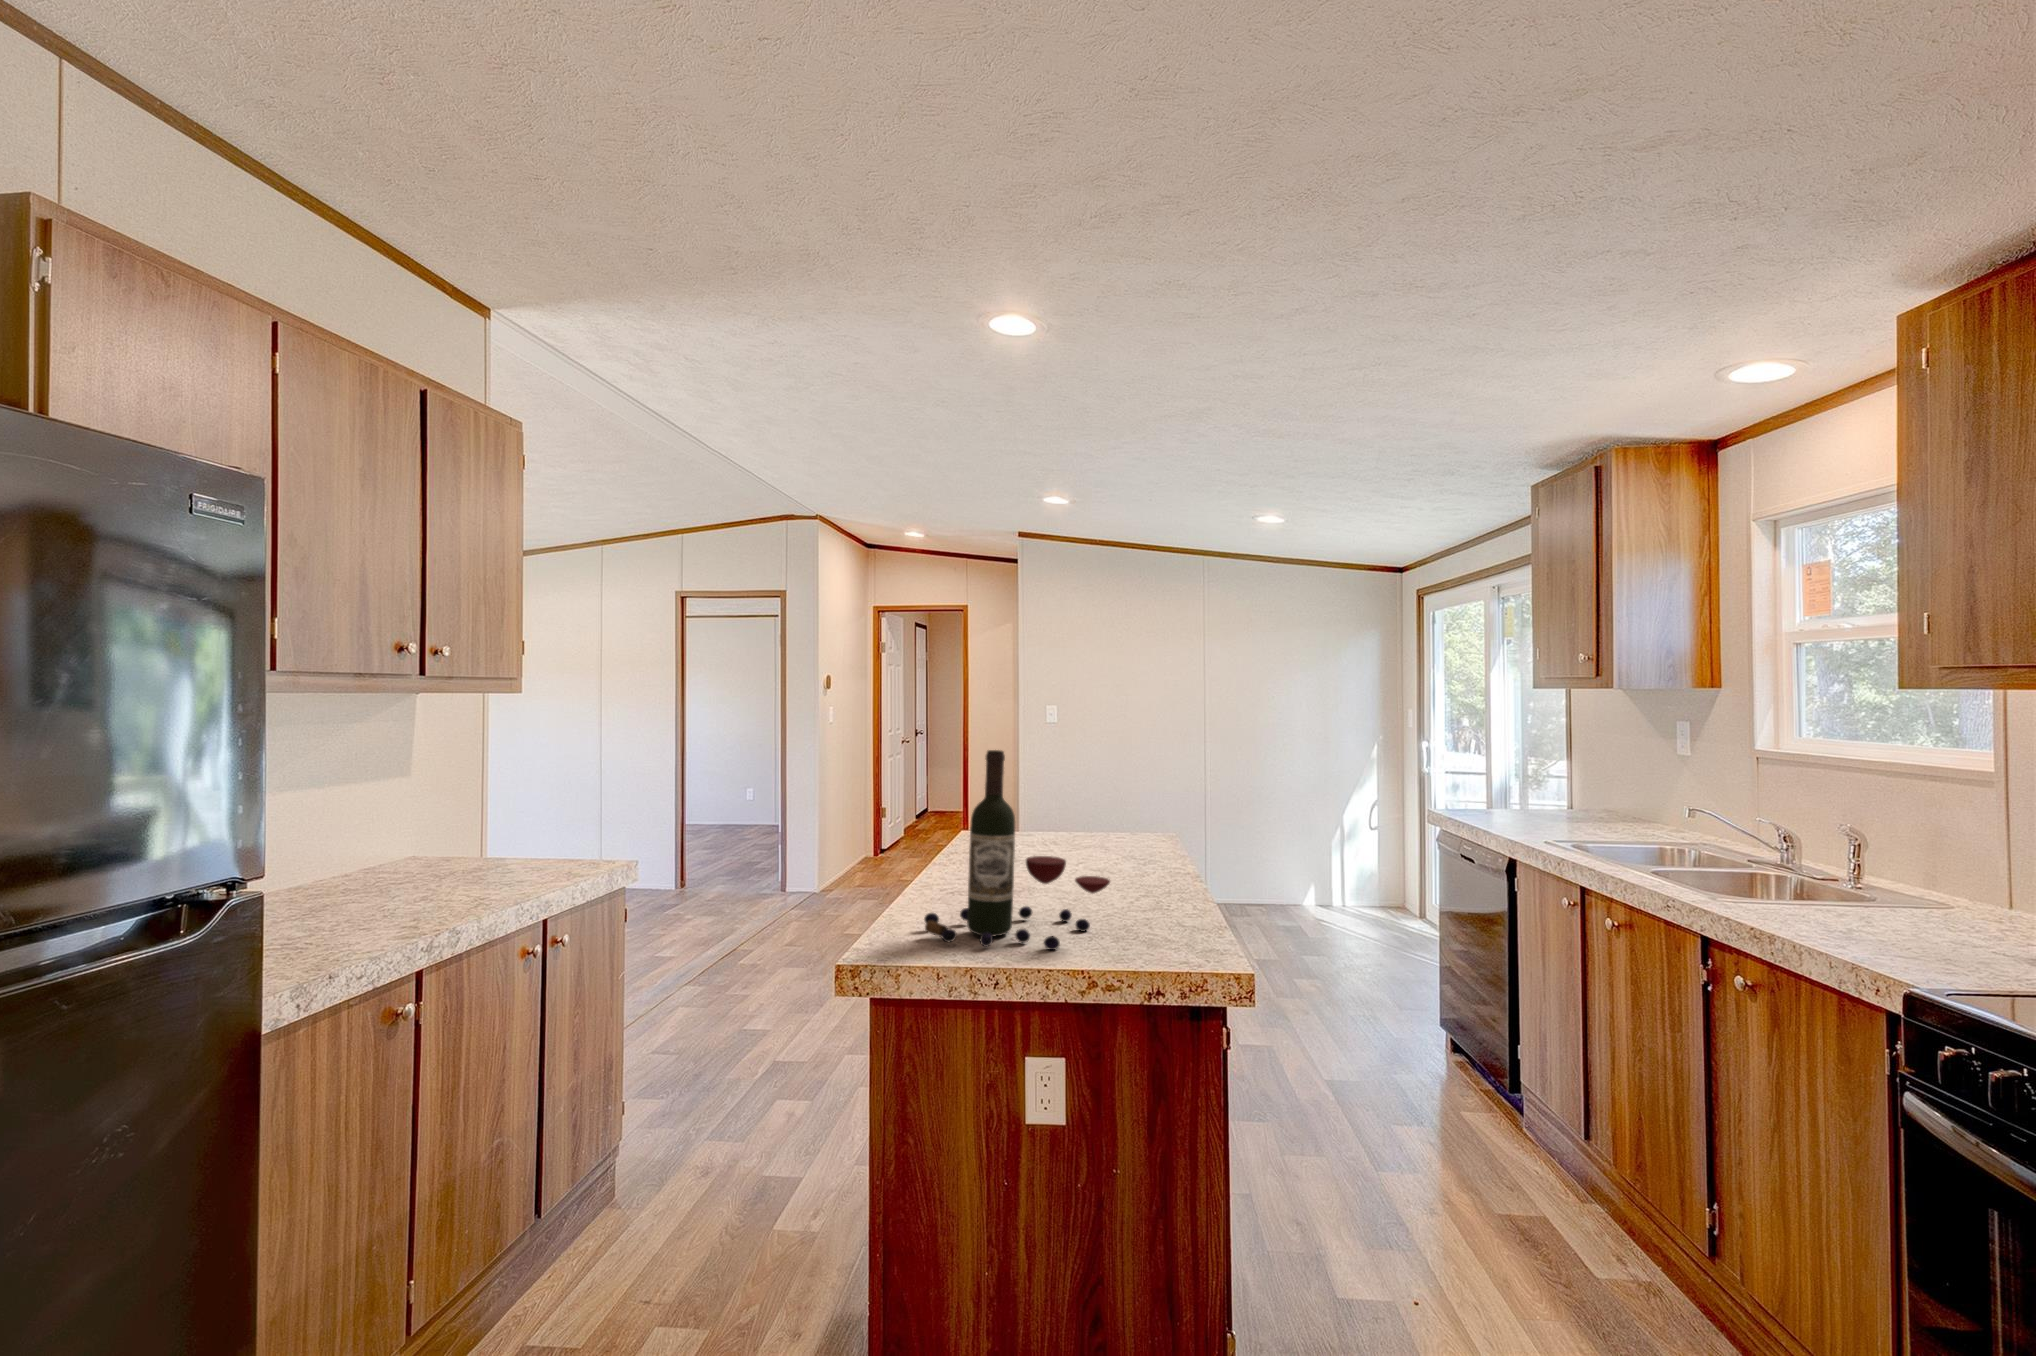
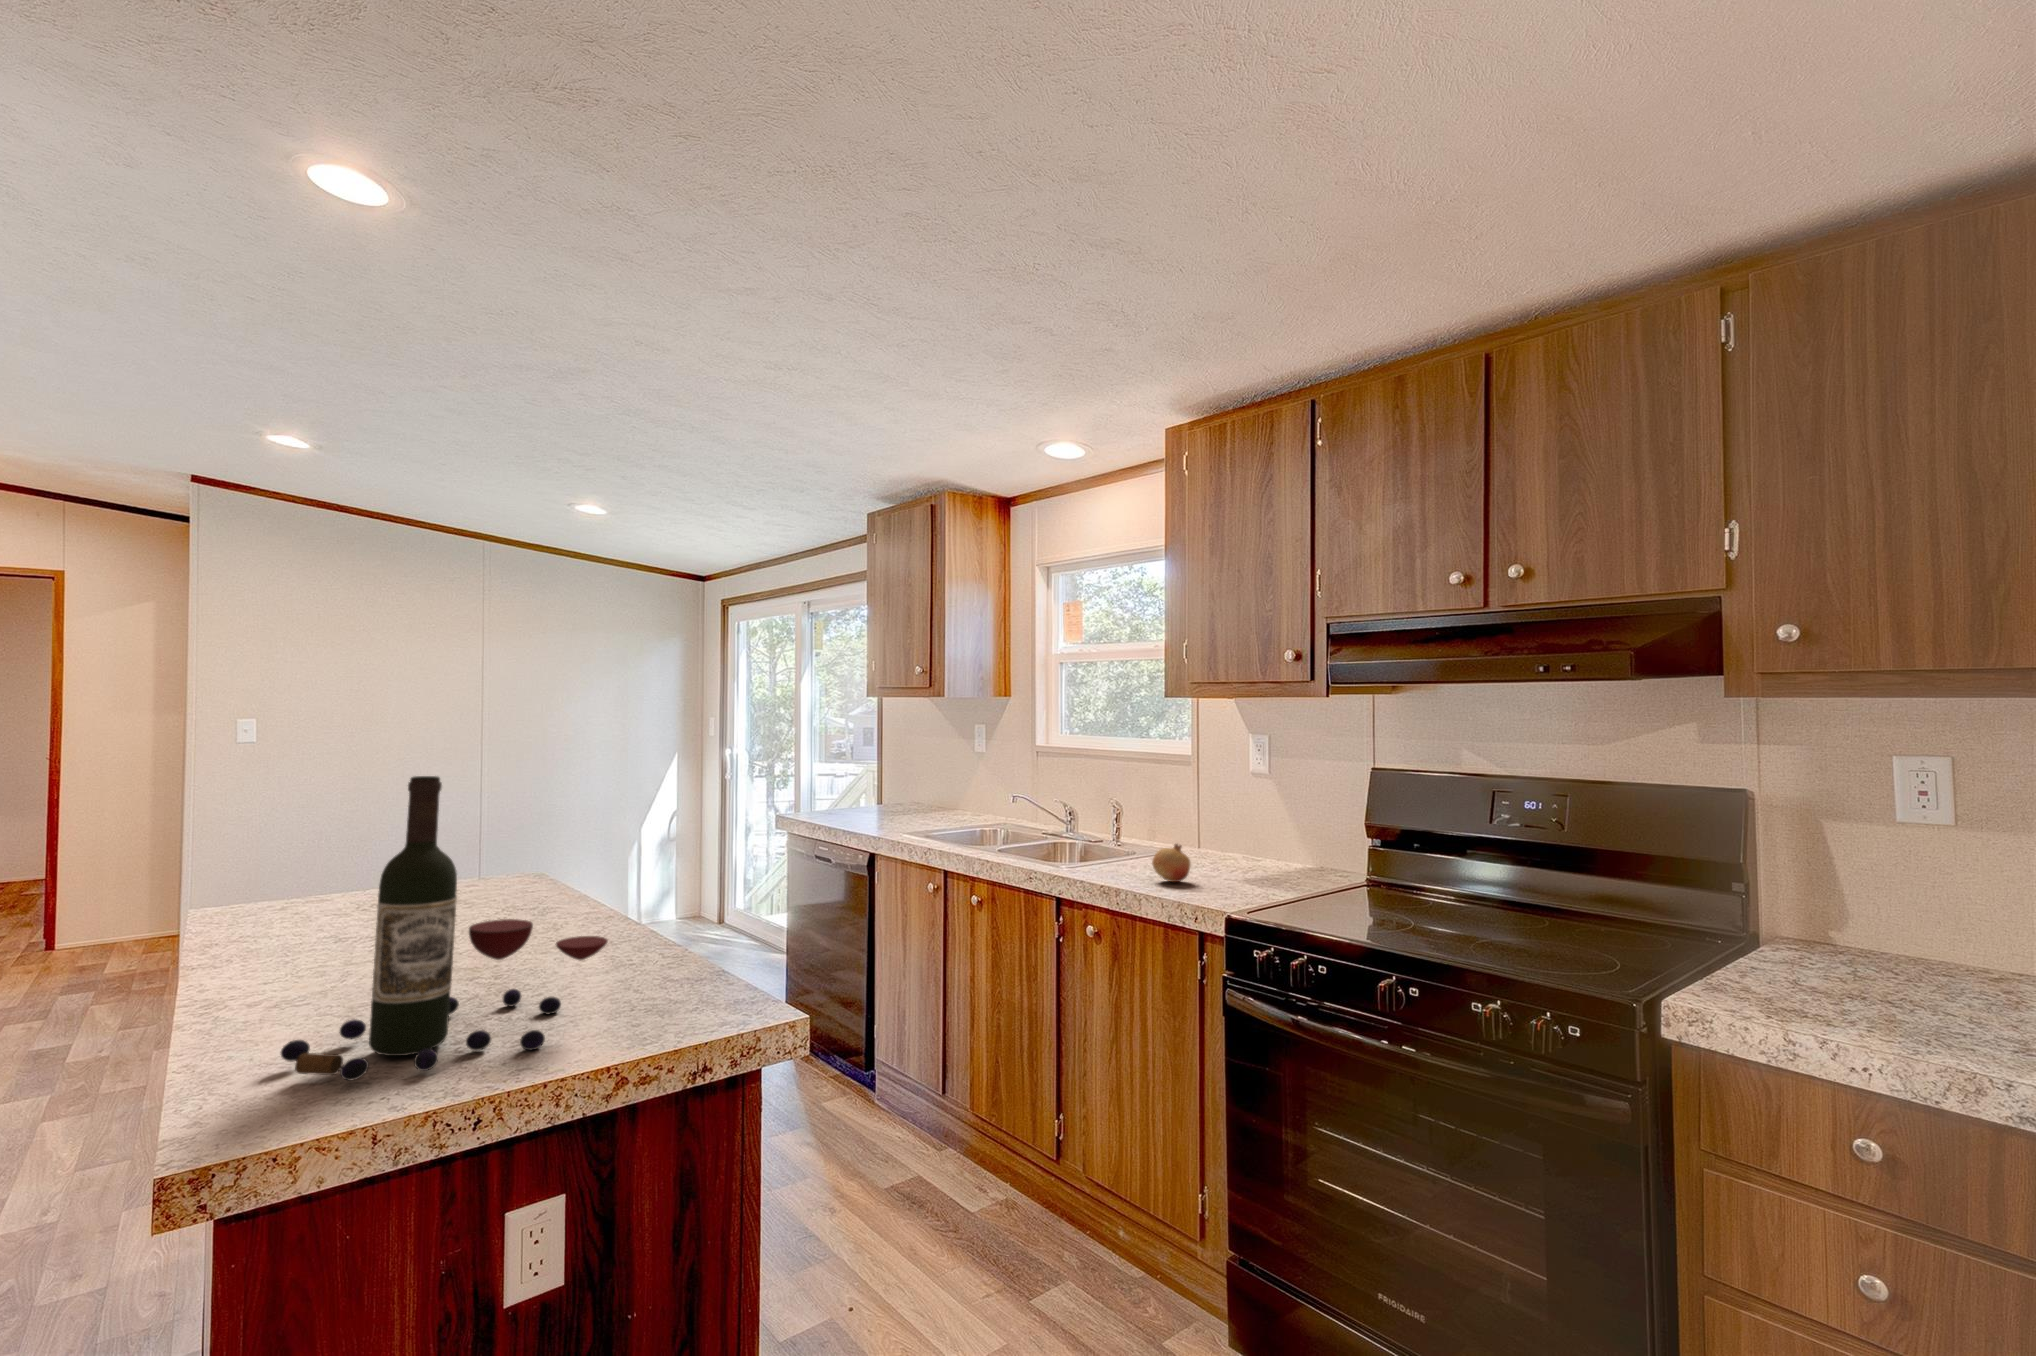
fruit: none [1839,889,1908,941] -> present [1152,844,1191,882]

